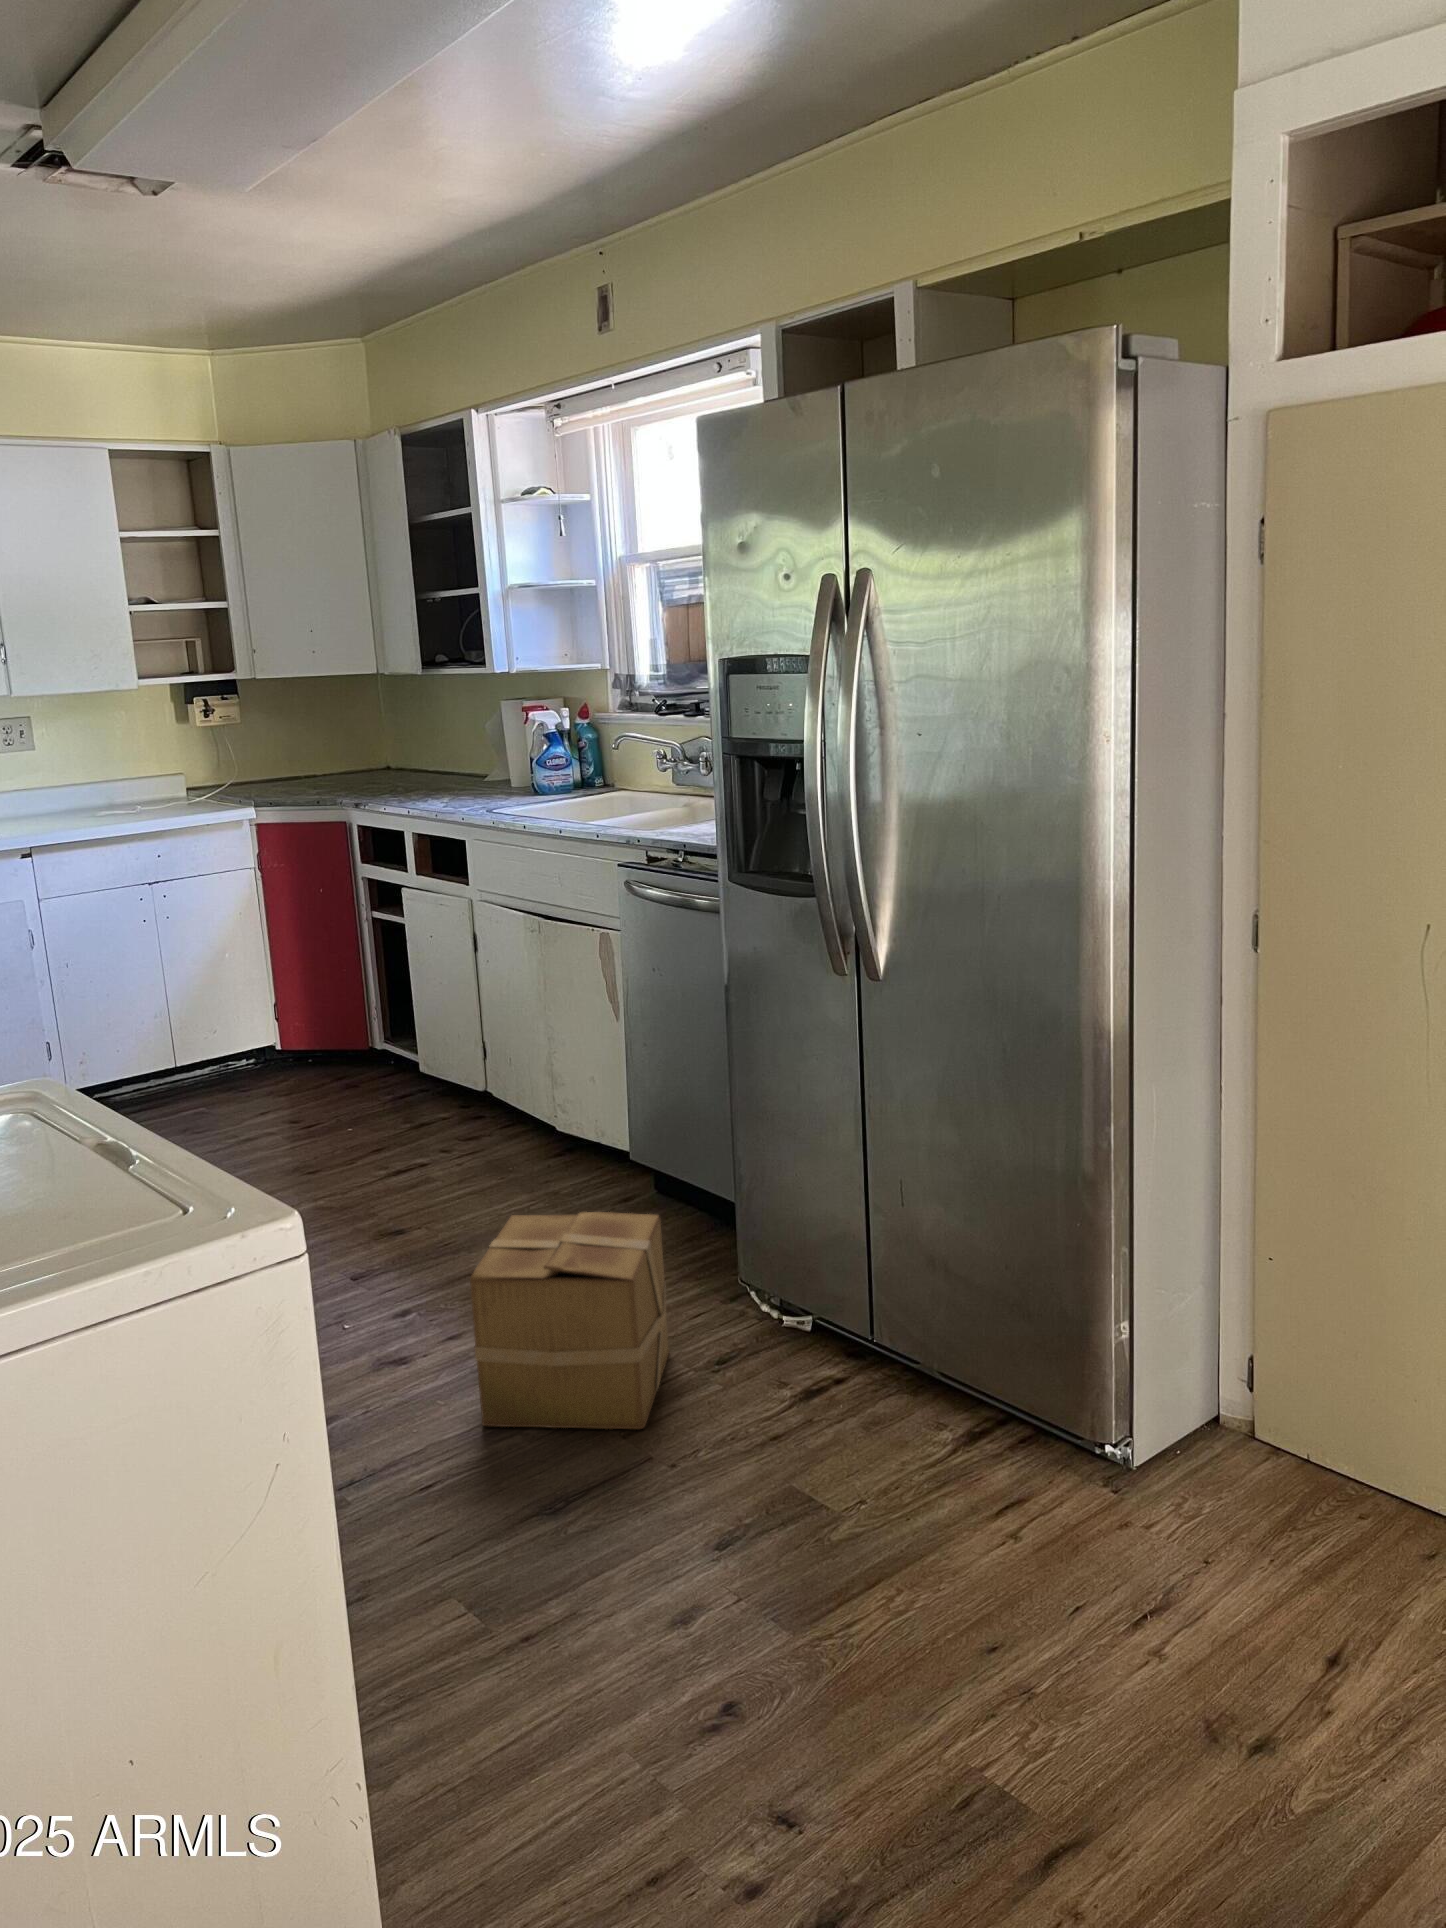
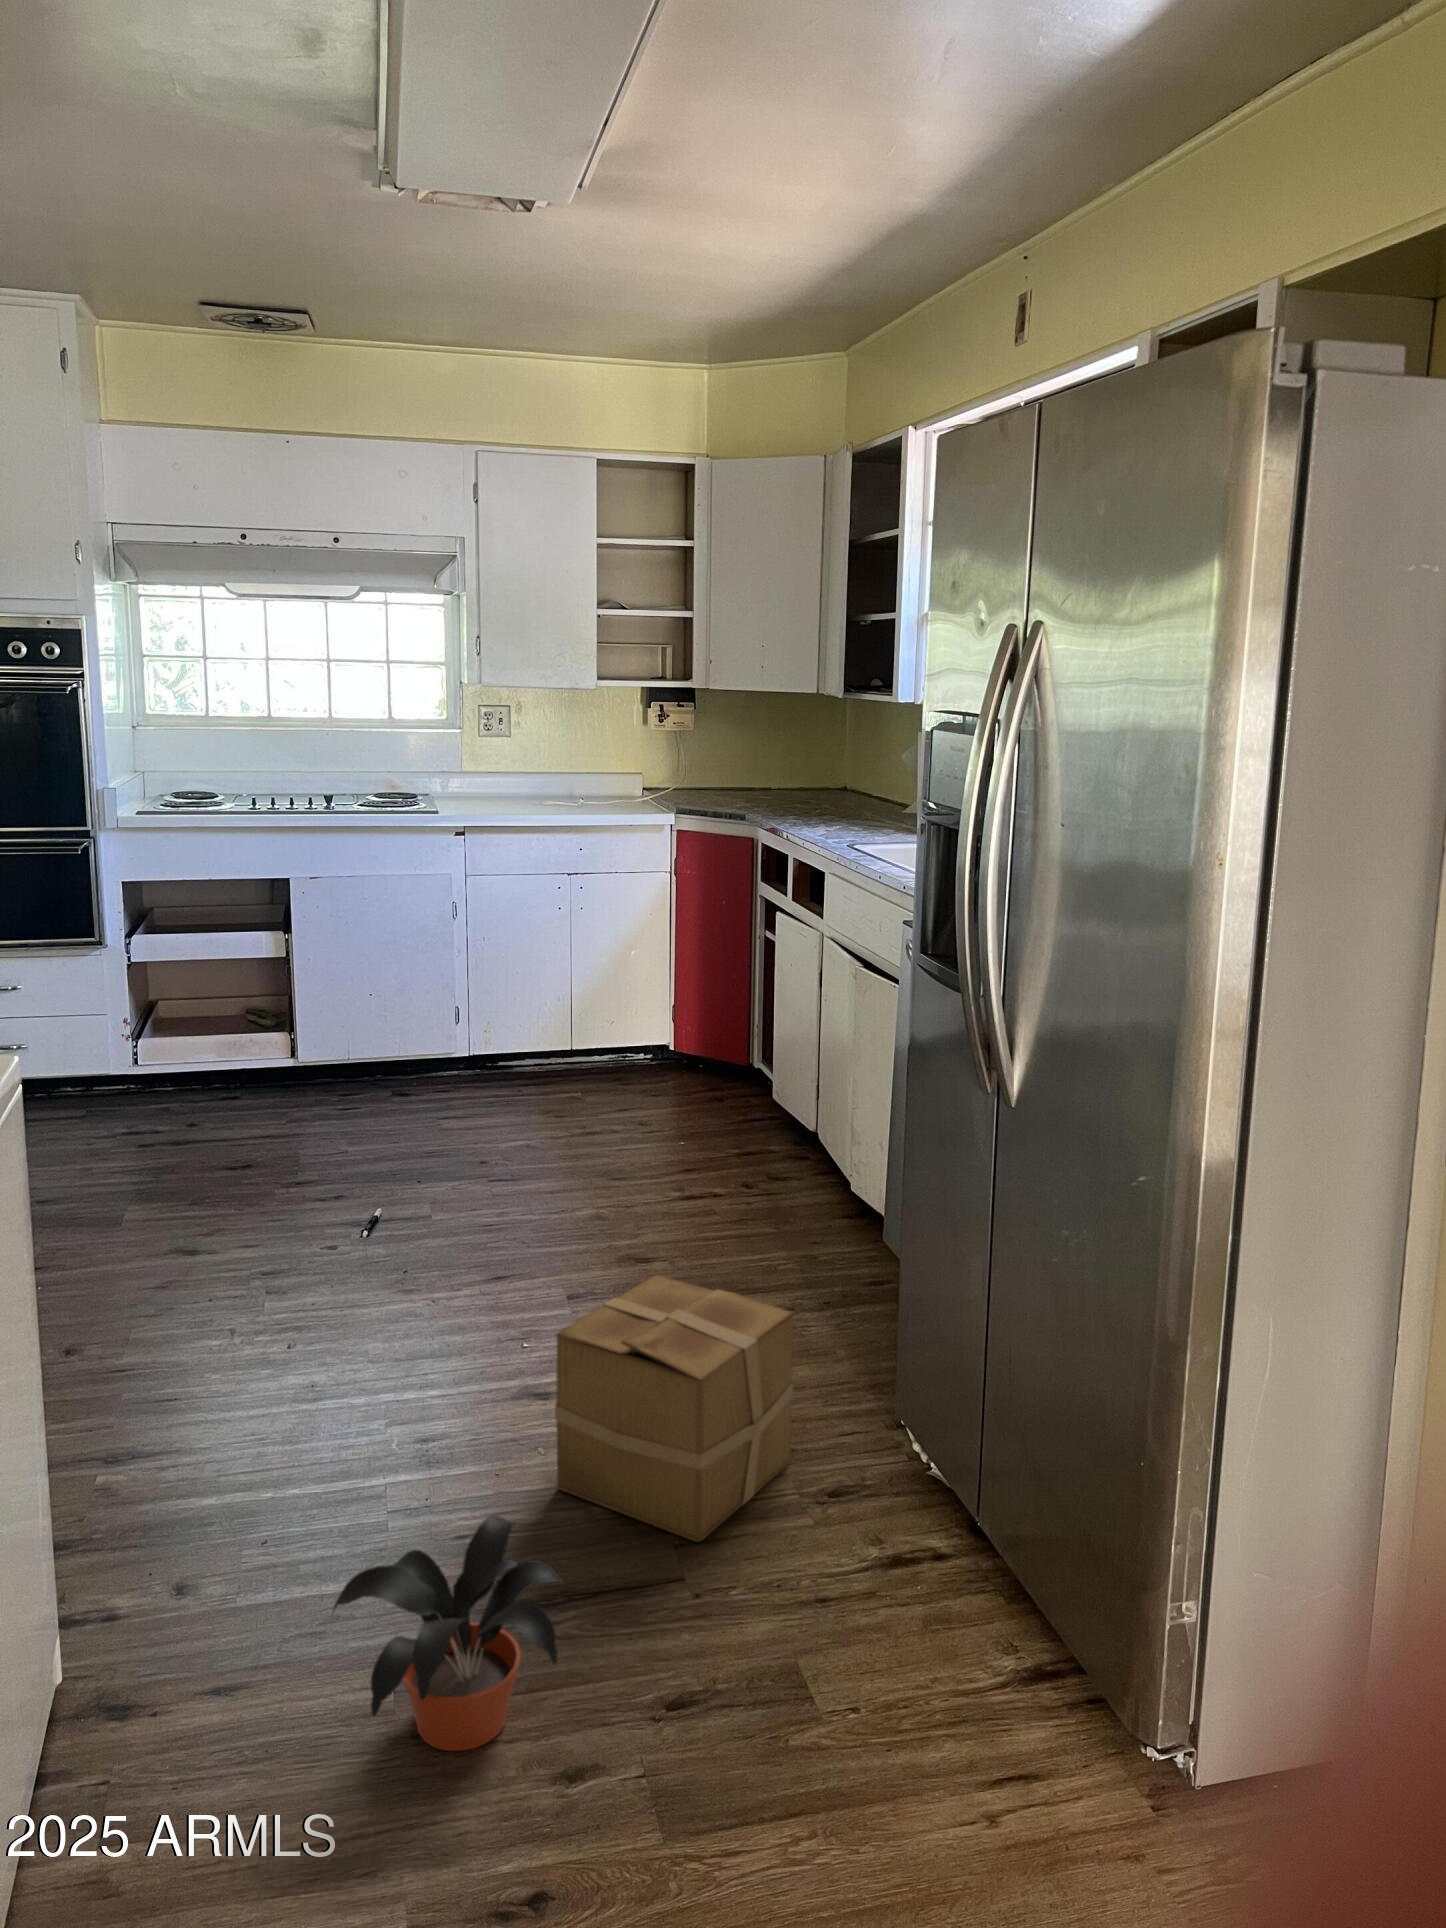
potted plant: none [429,1426,653,1640] -> present [333,1515,563,1751]

